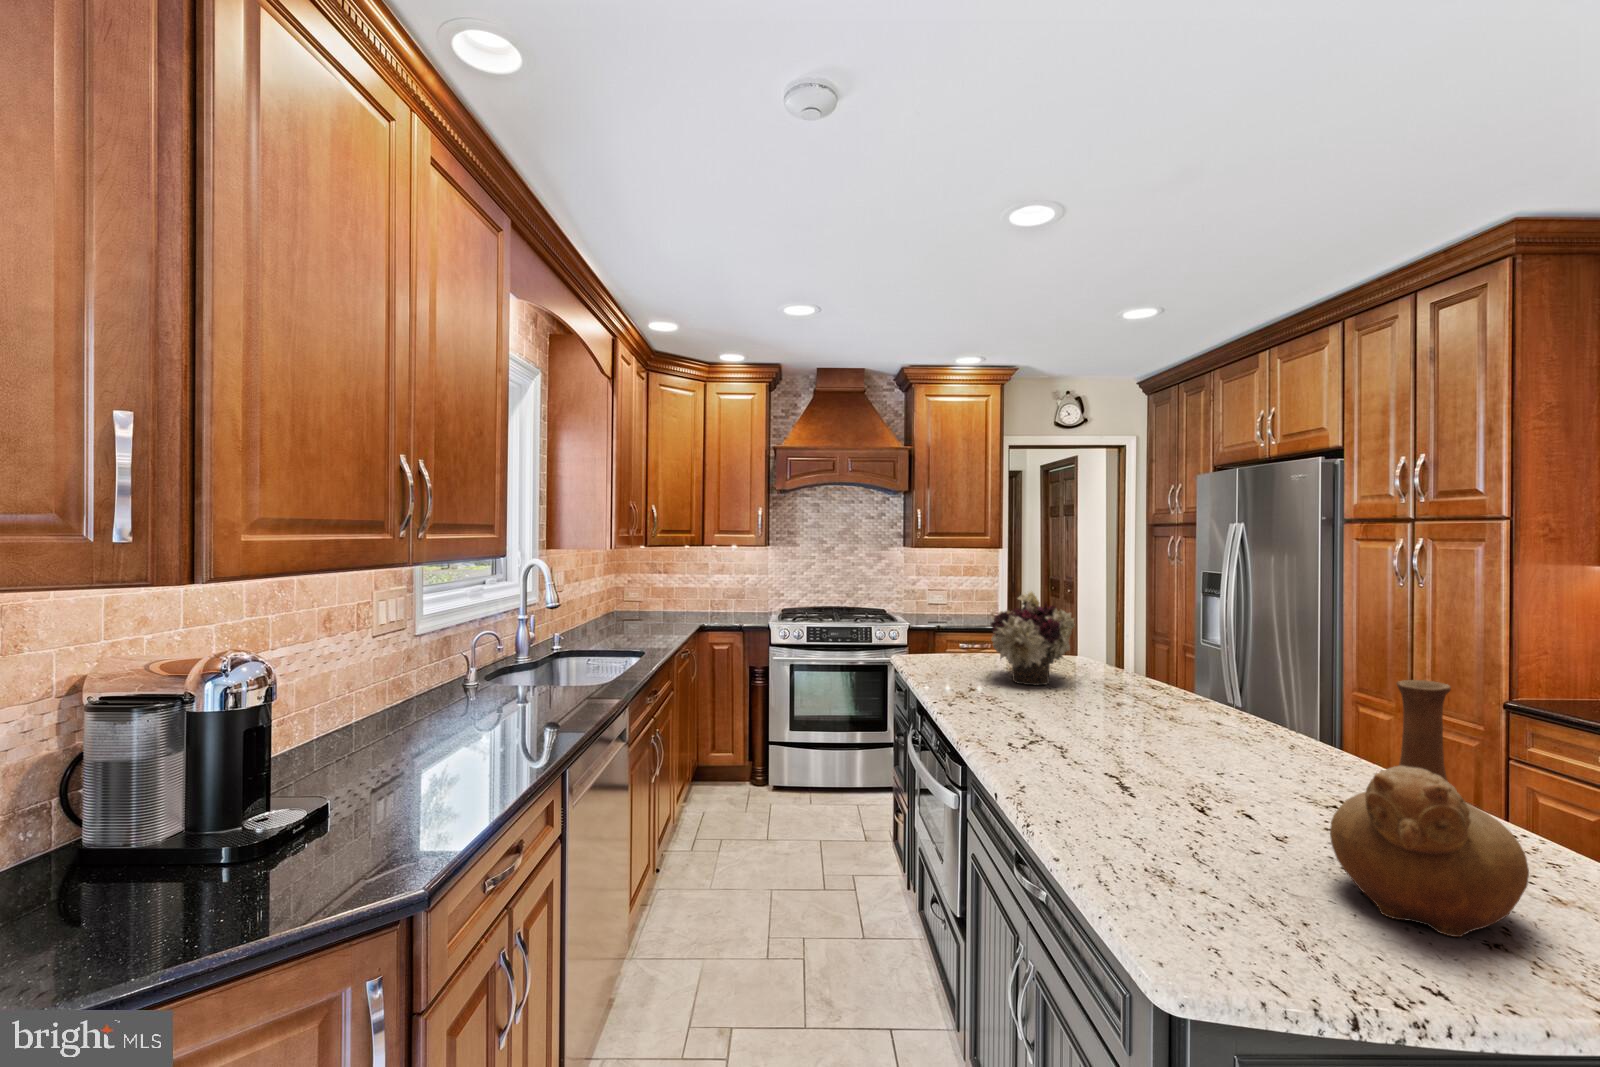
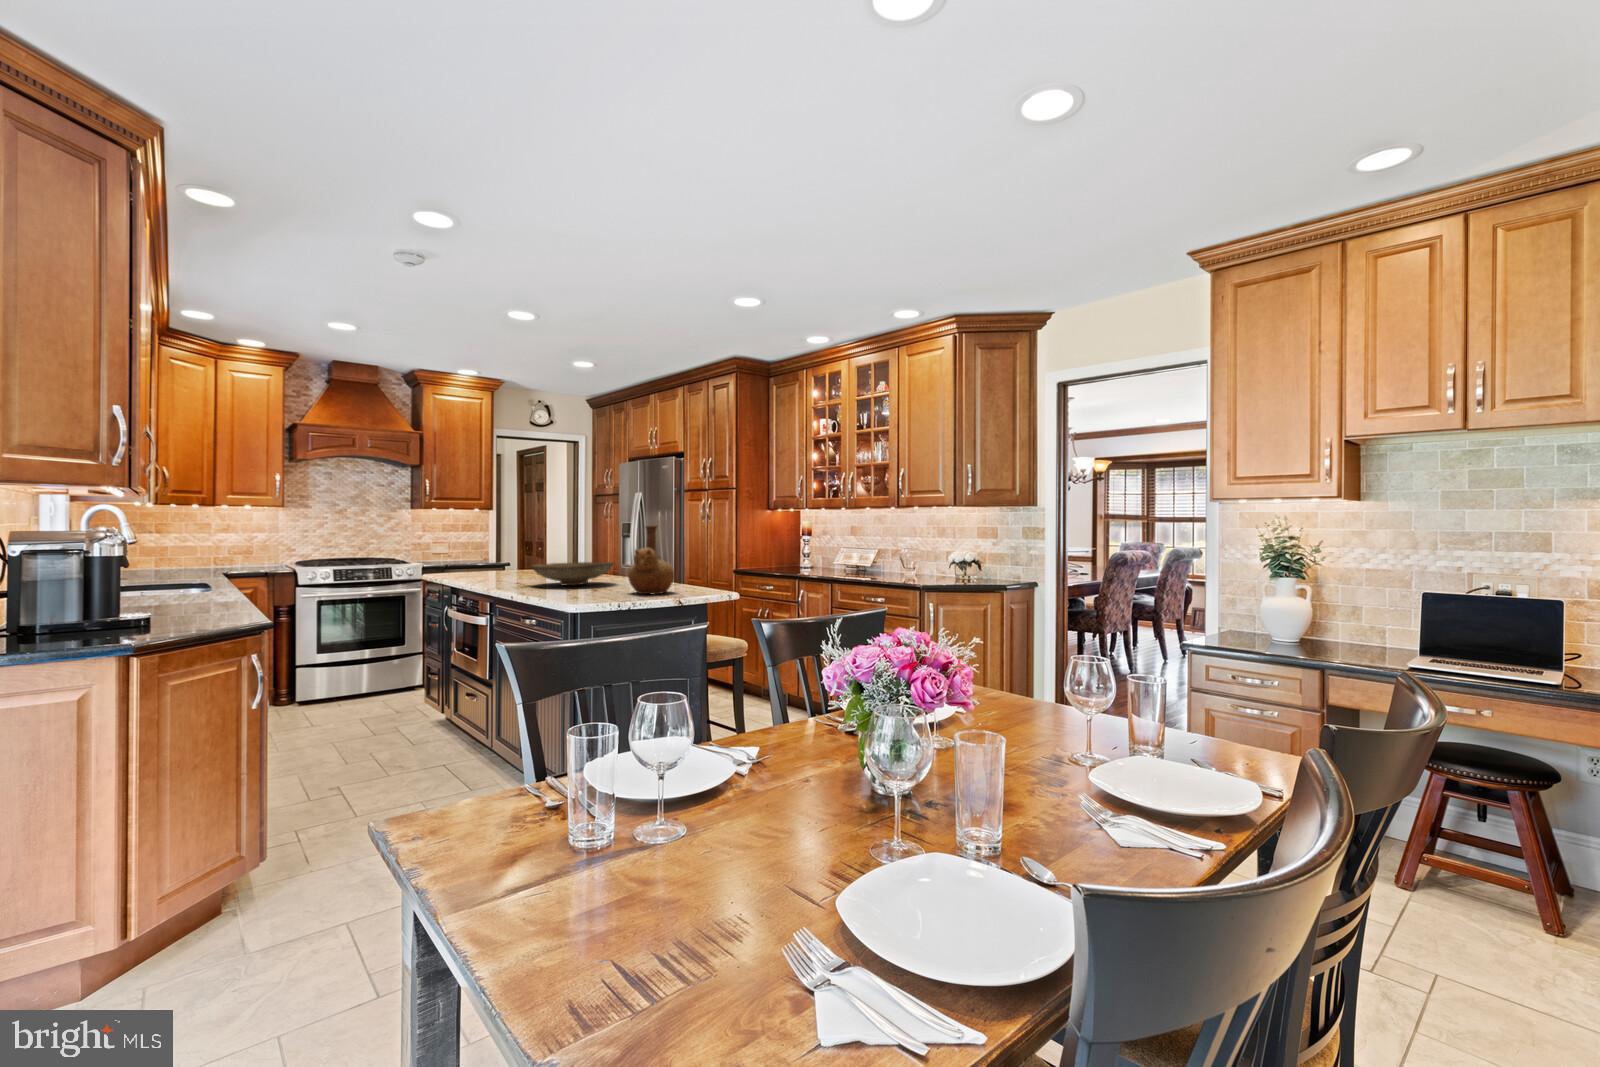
flower arrangement: present [990,591,1075,685] -> none [496,523,546,575]
decorative bowl: none [1041,698,1247,772] -> present [531,562,614,585]

